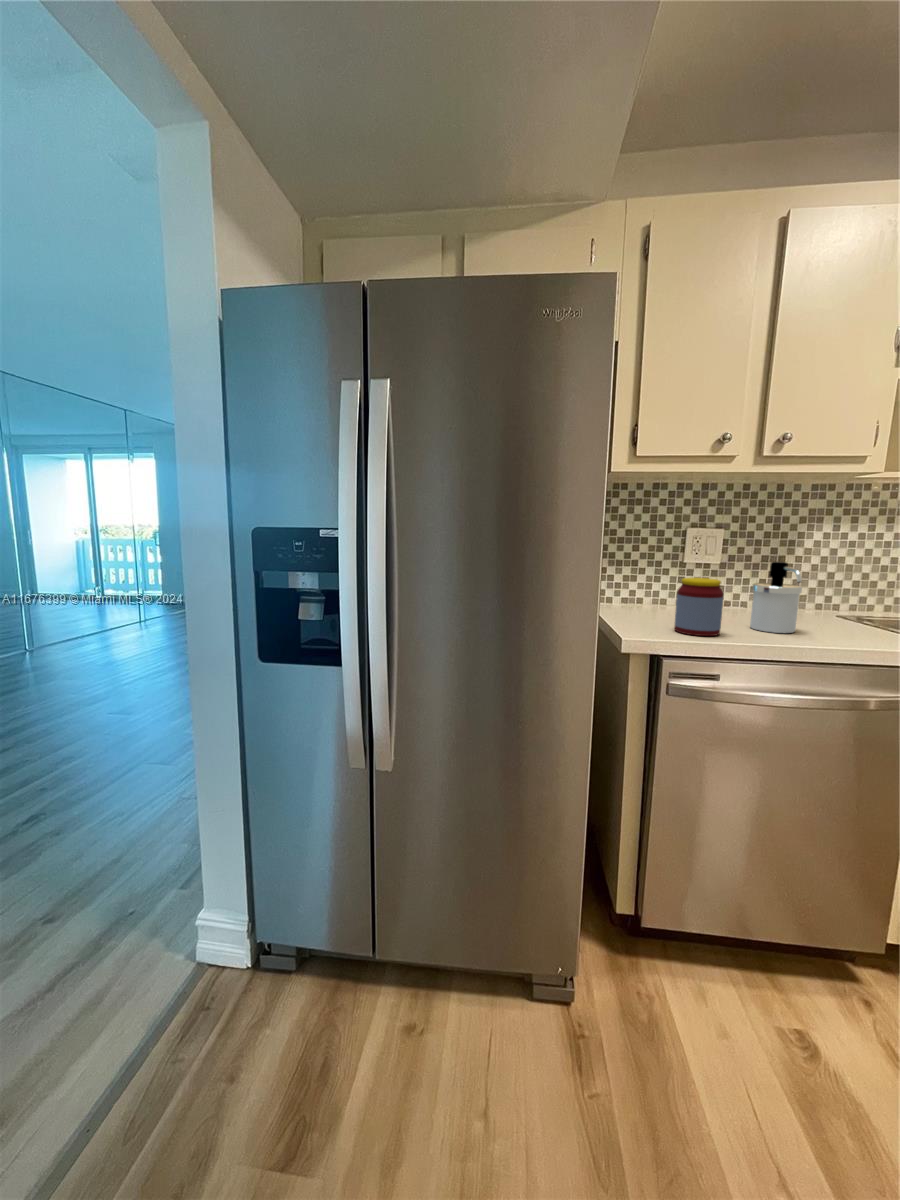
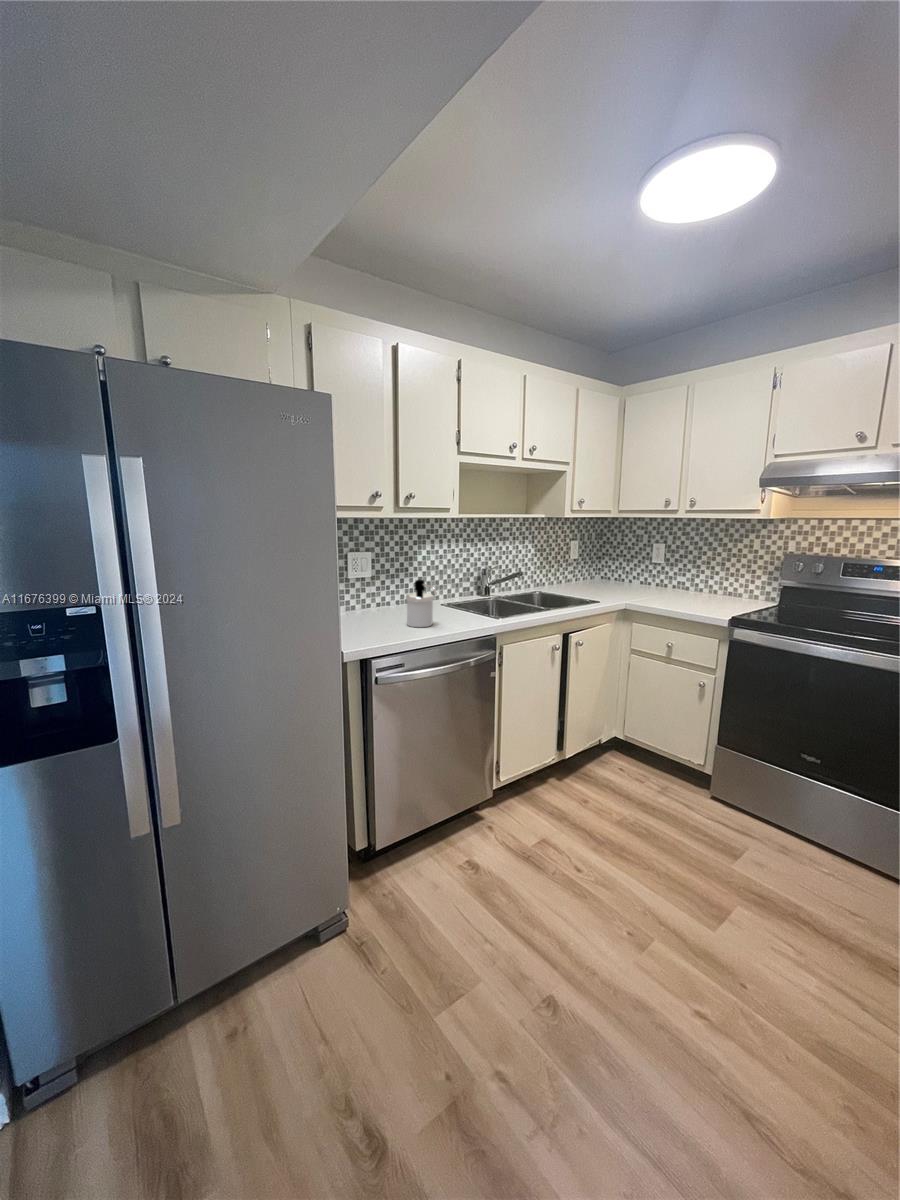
jar: present [675,578,724,636] -> none [368,598,398,640]

